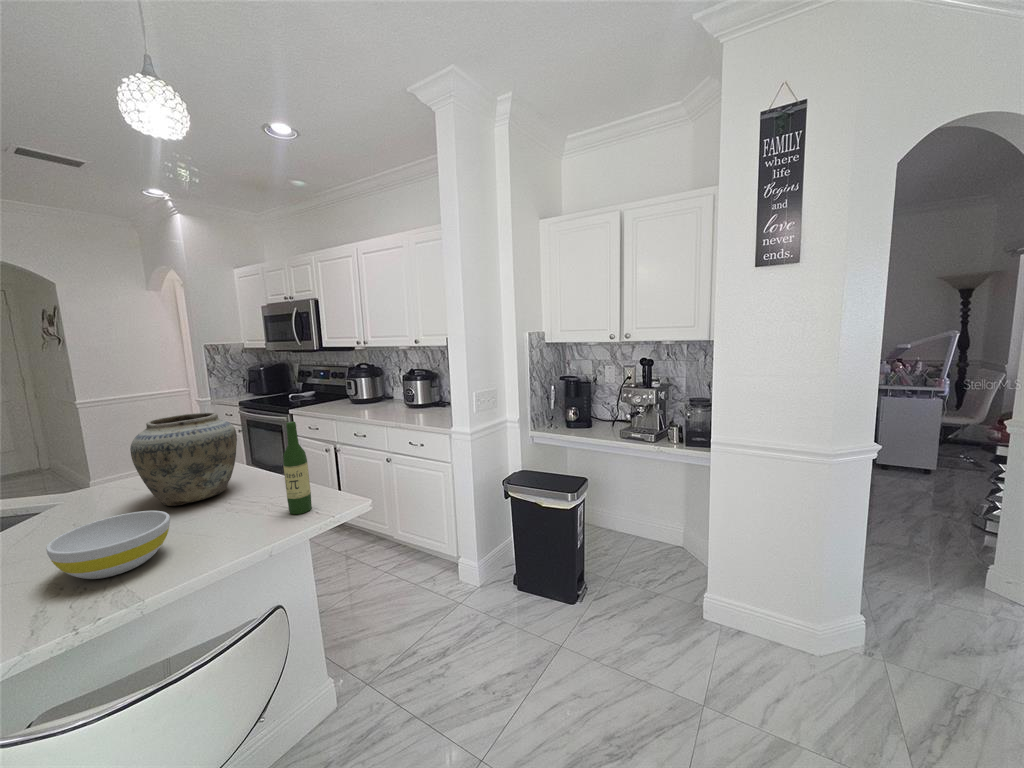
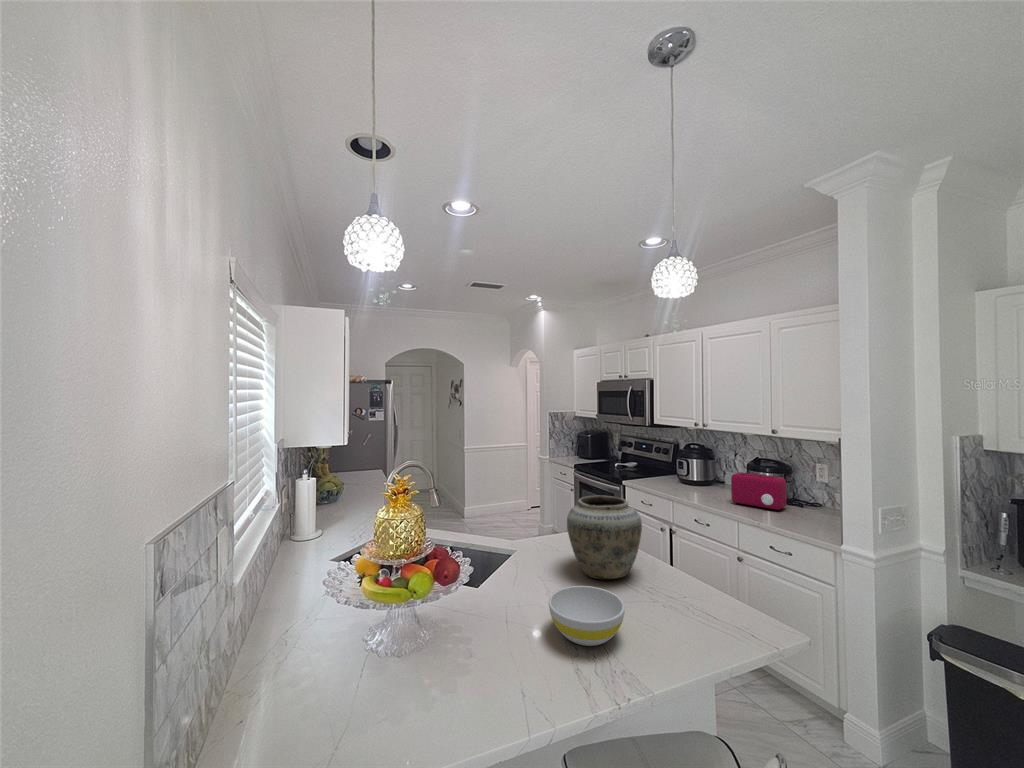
toaster: none [386,383,432,413] -> present [731,472,786,511]
wine bottle: present [283,422,312,514] -> none [706,529,730,628]

